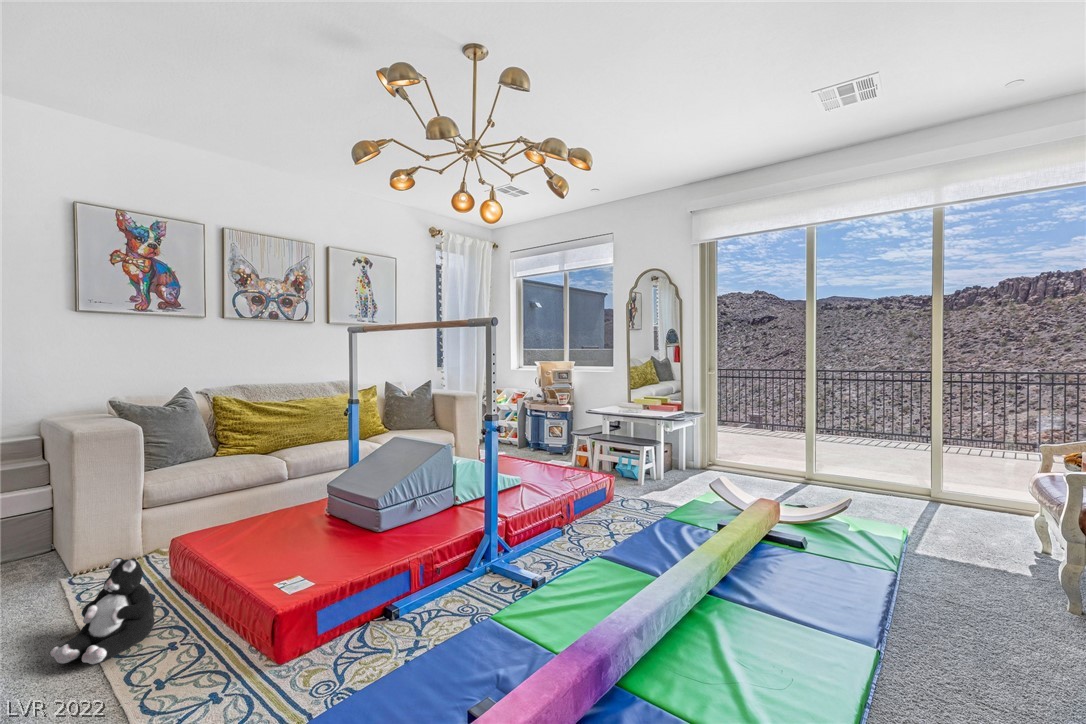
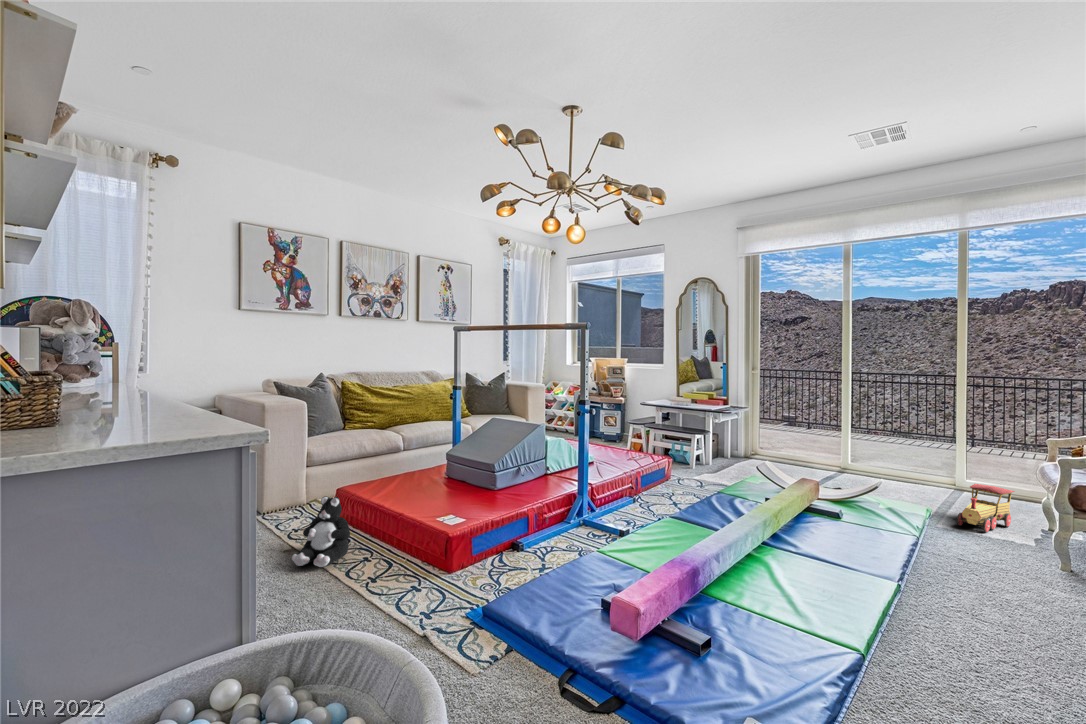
toy train: none [941,498,1005,559] -> present [957,484,1014,532]

